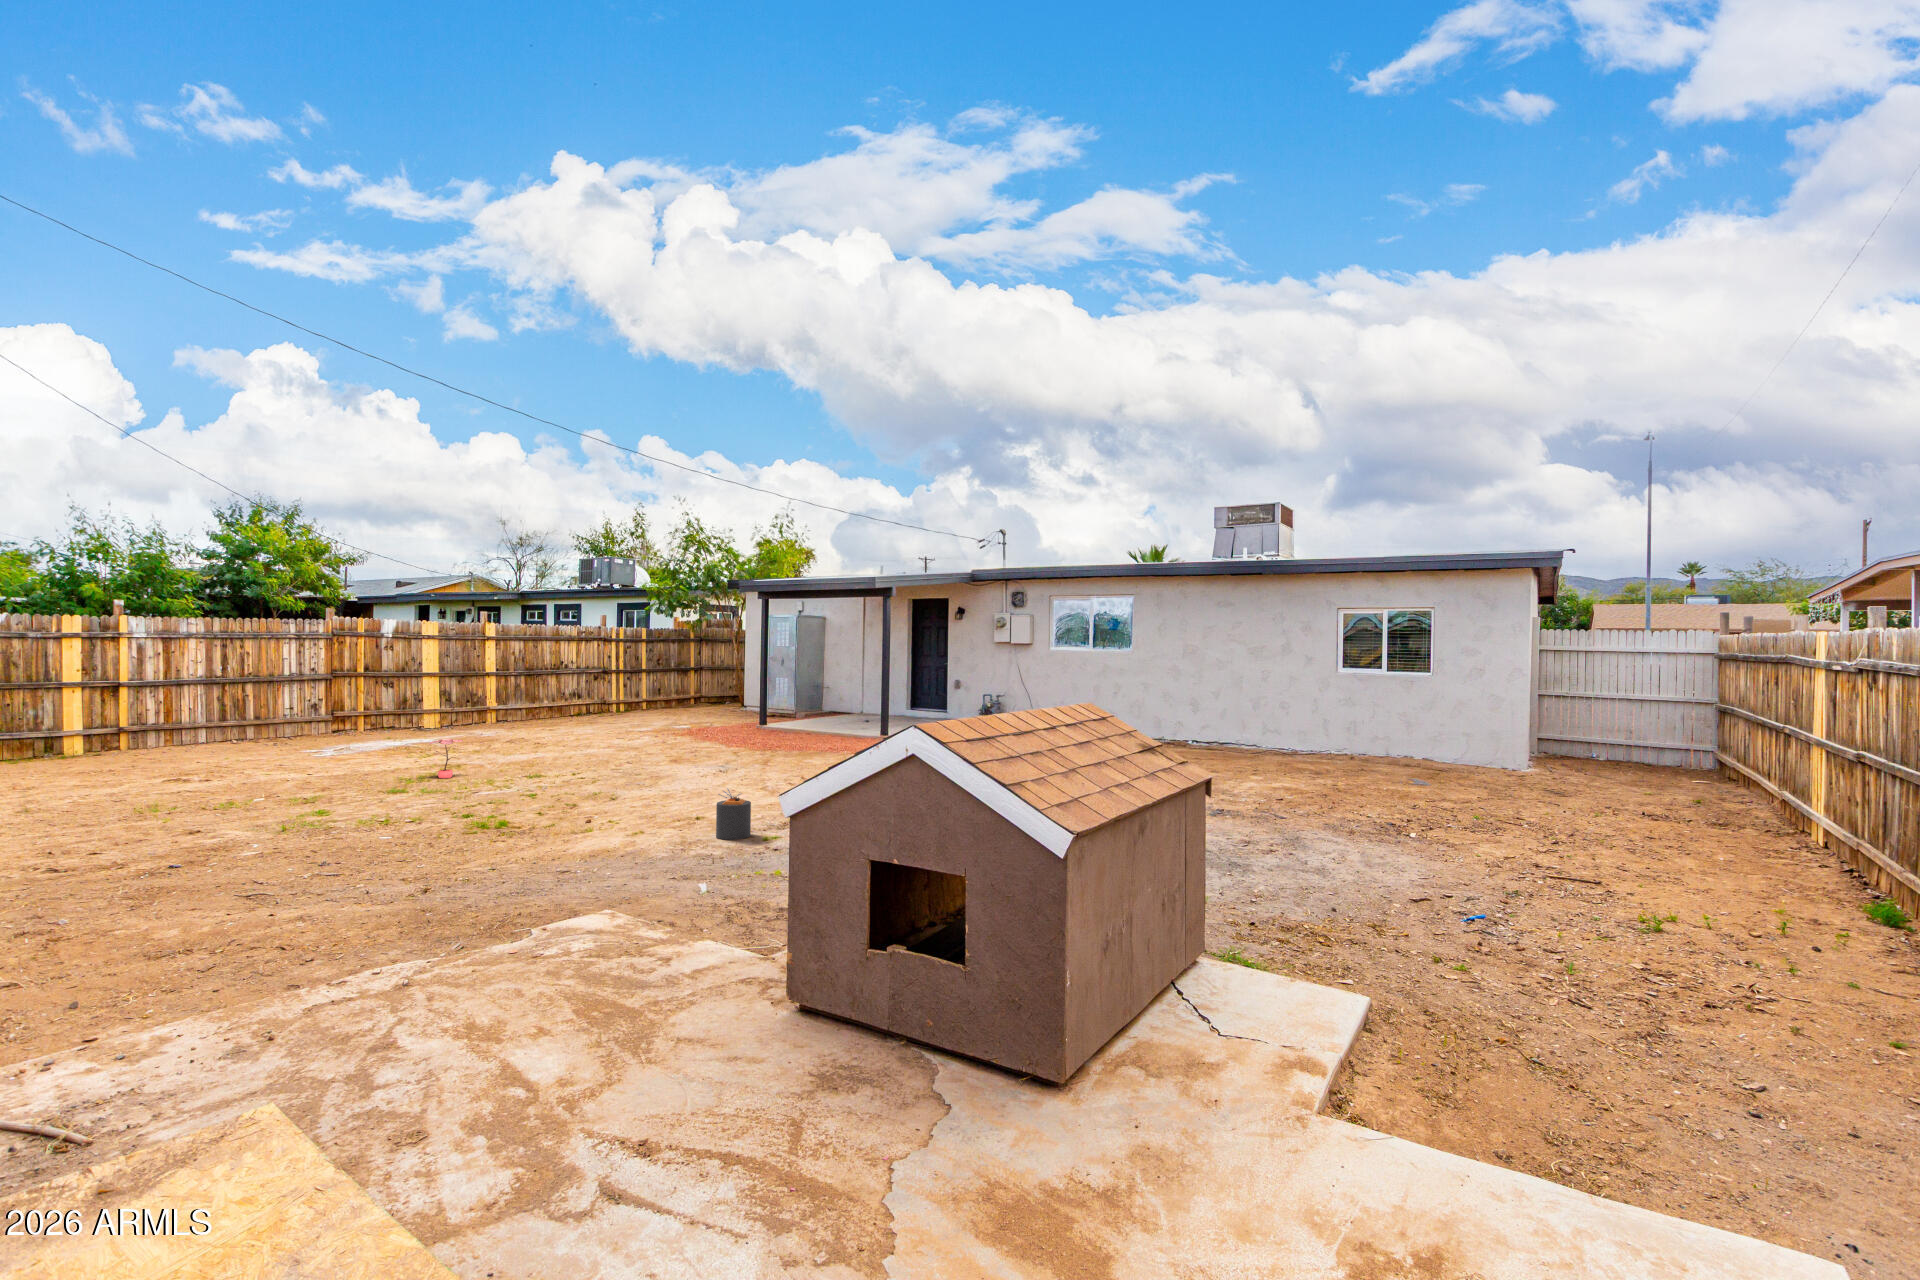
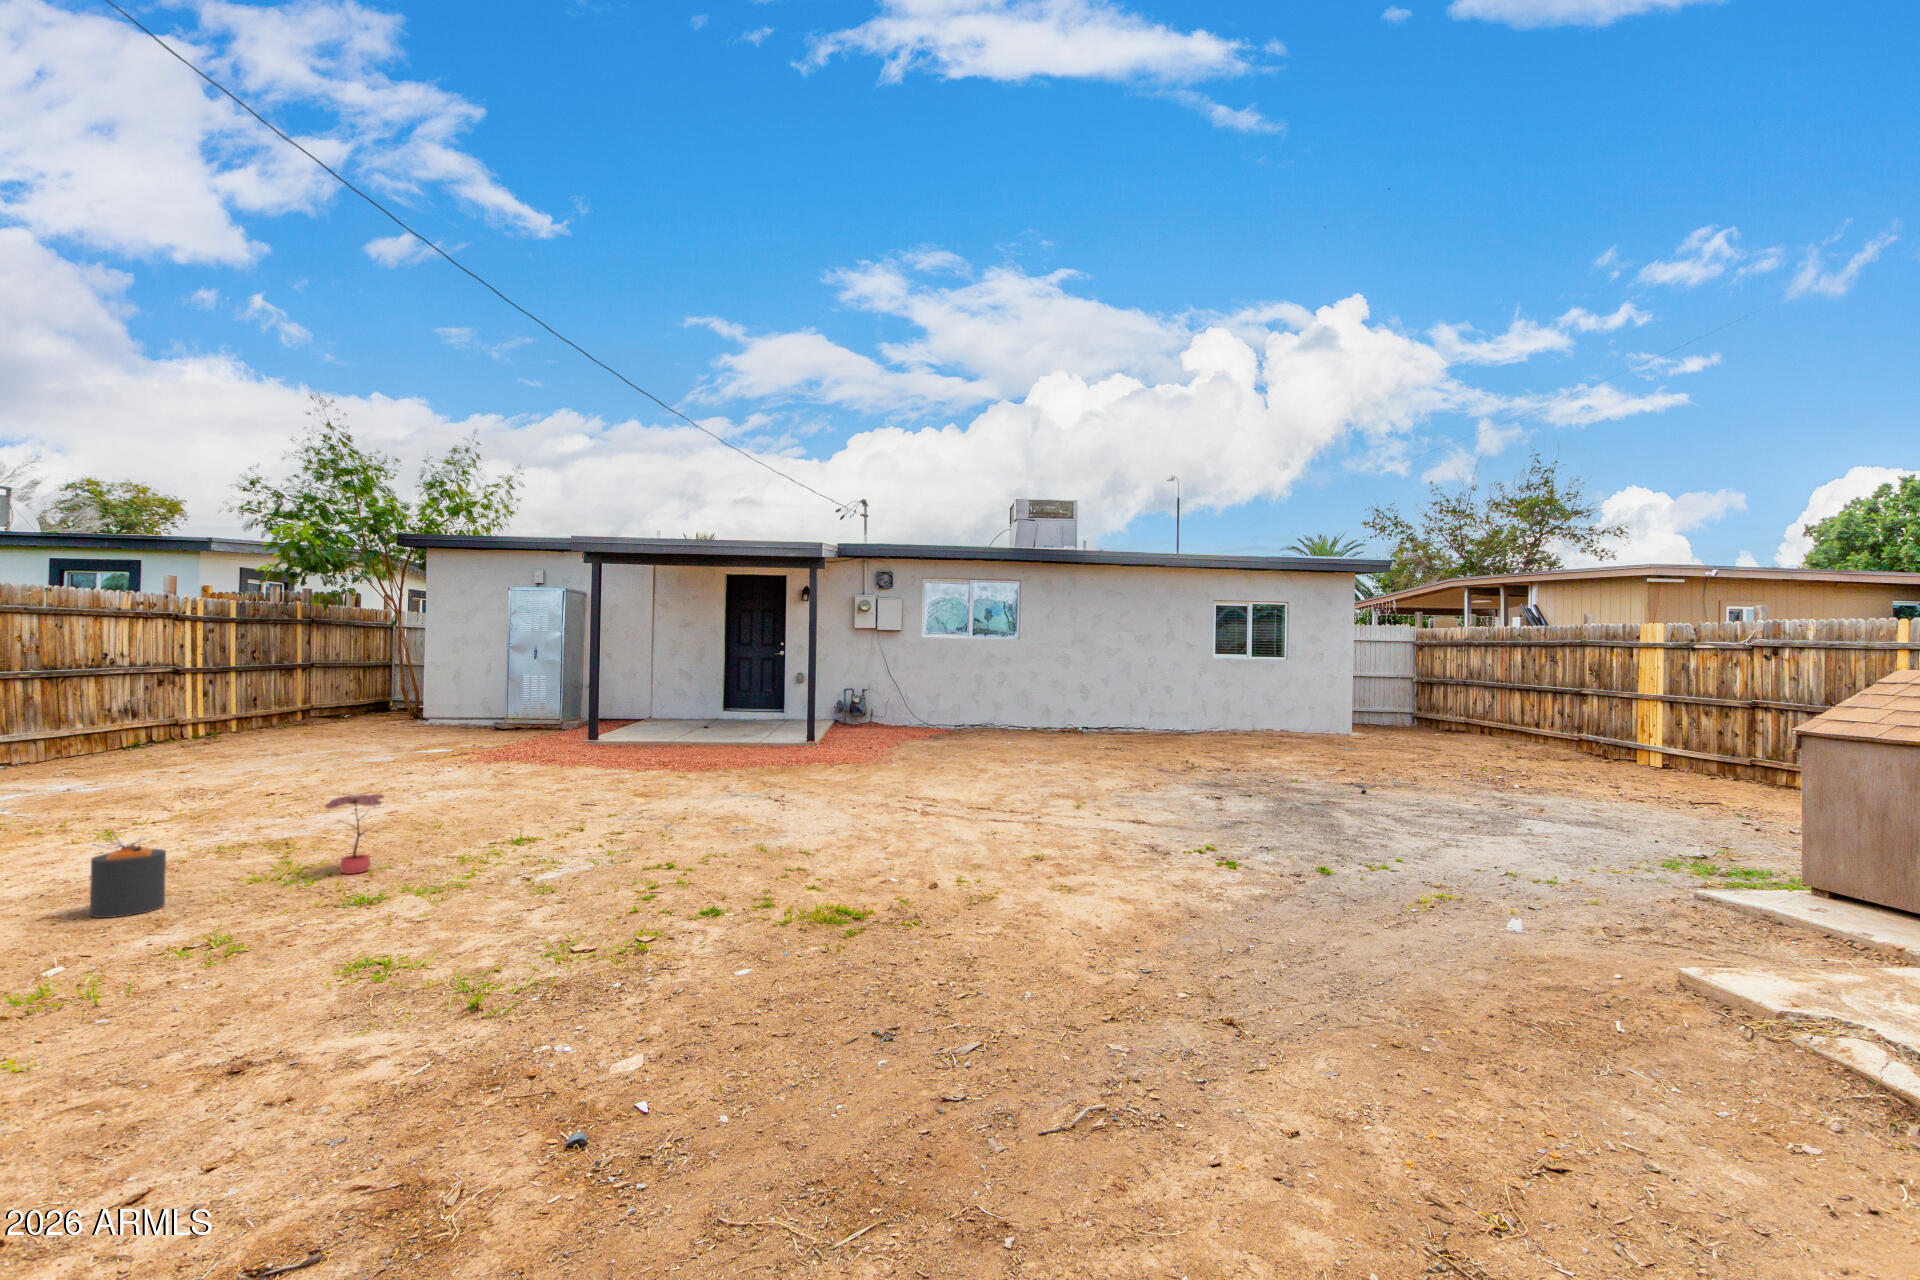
trash can: present [716,790,751,840] -> present [90,840,166,918]

